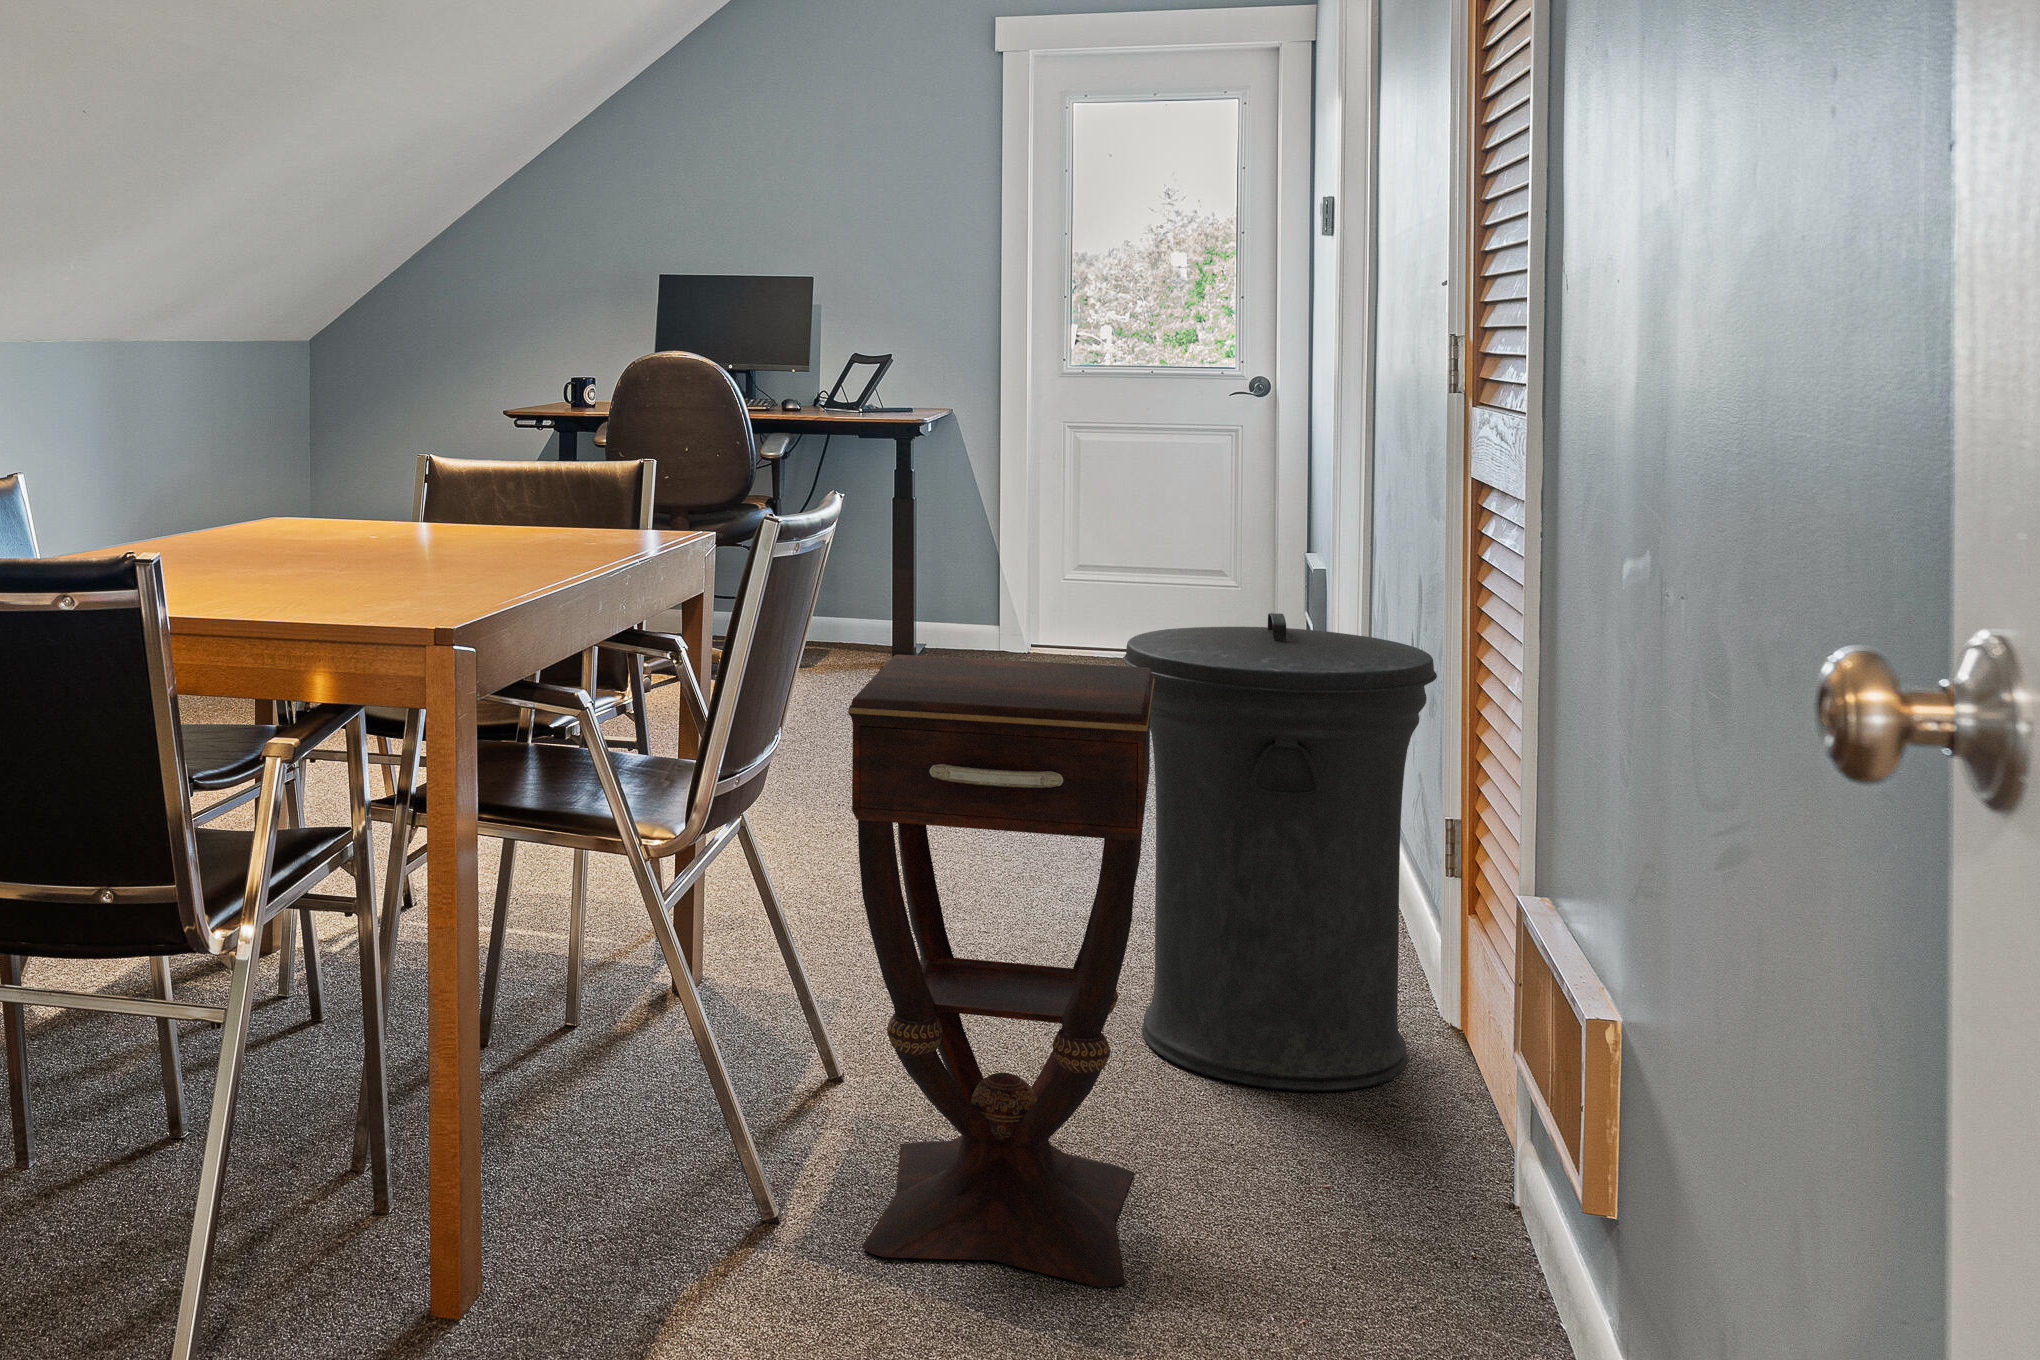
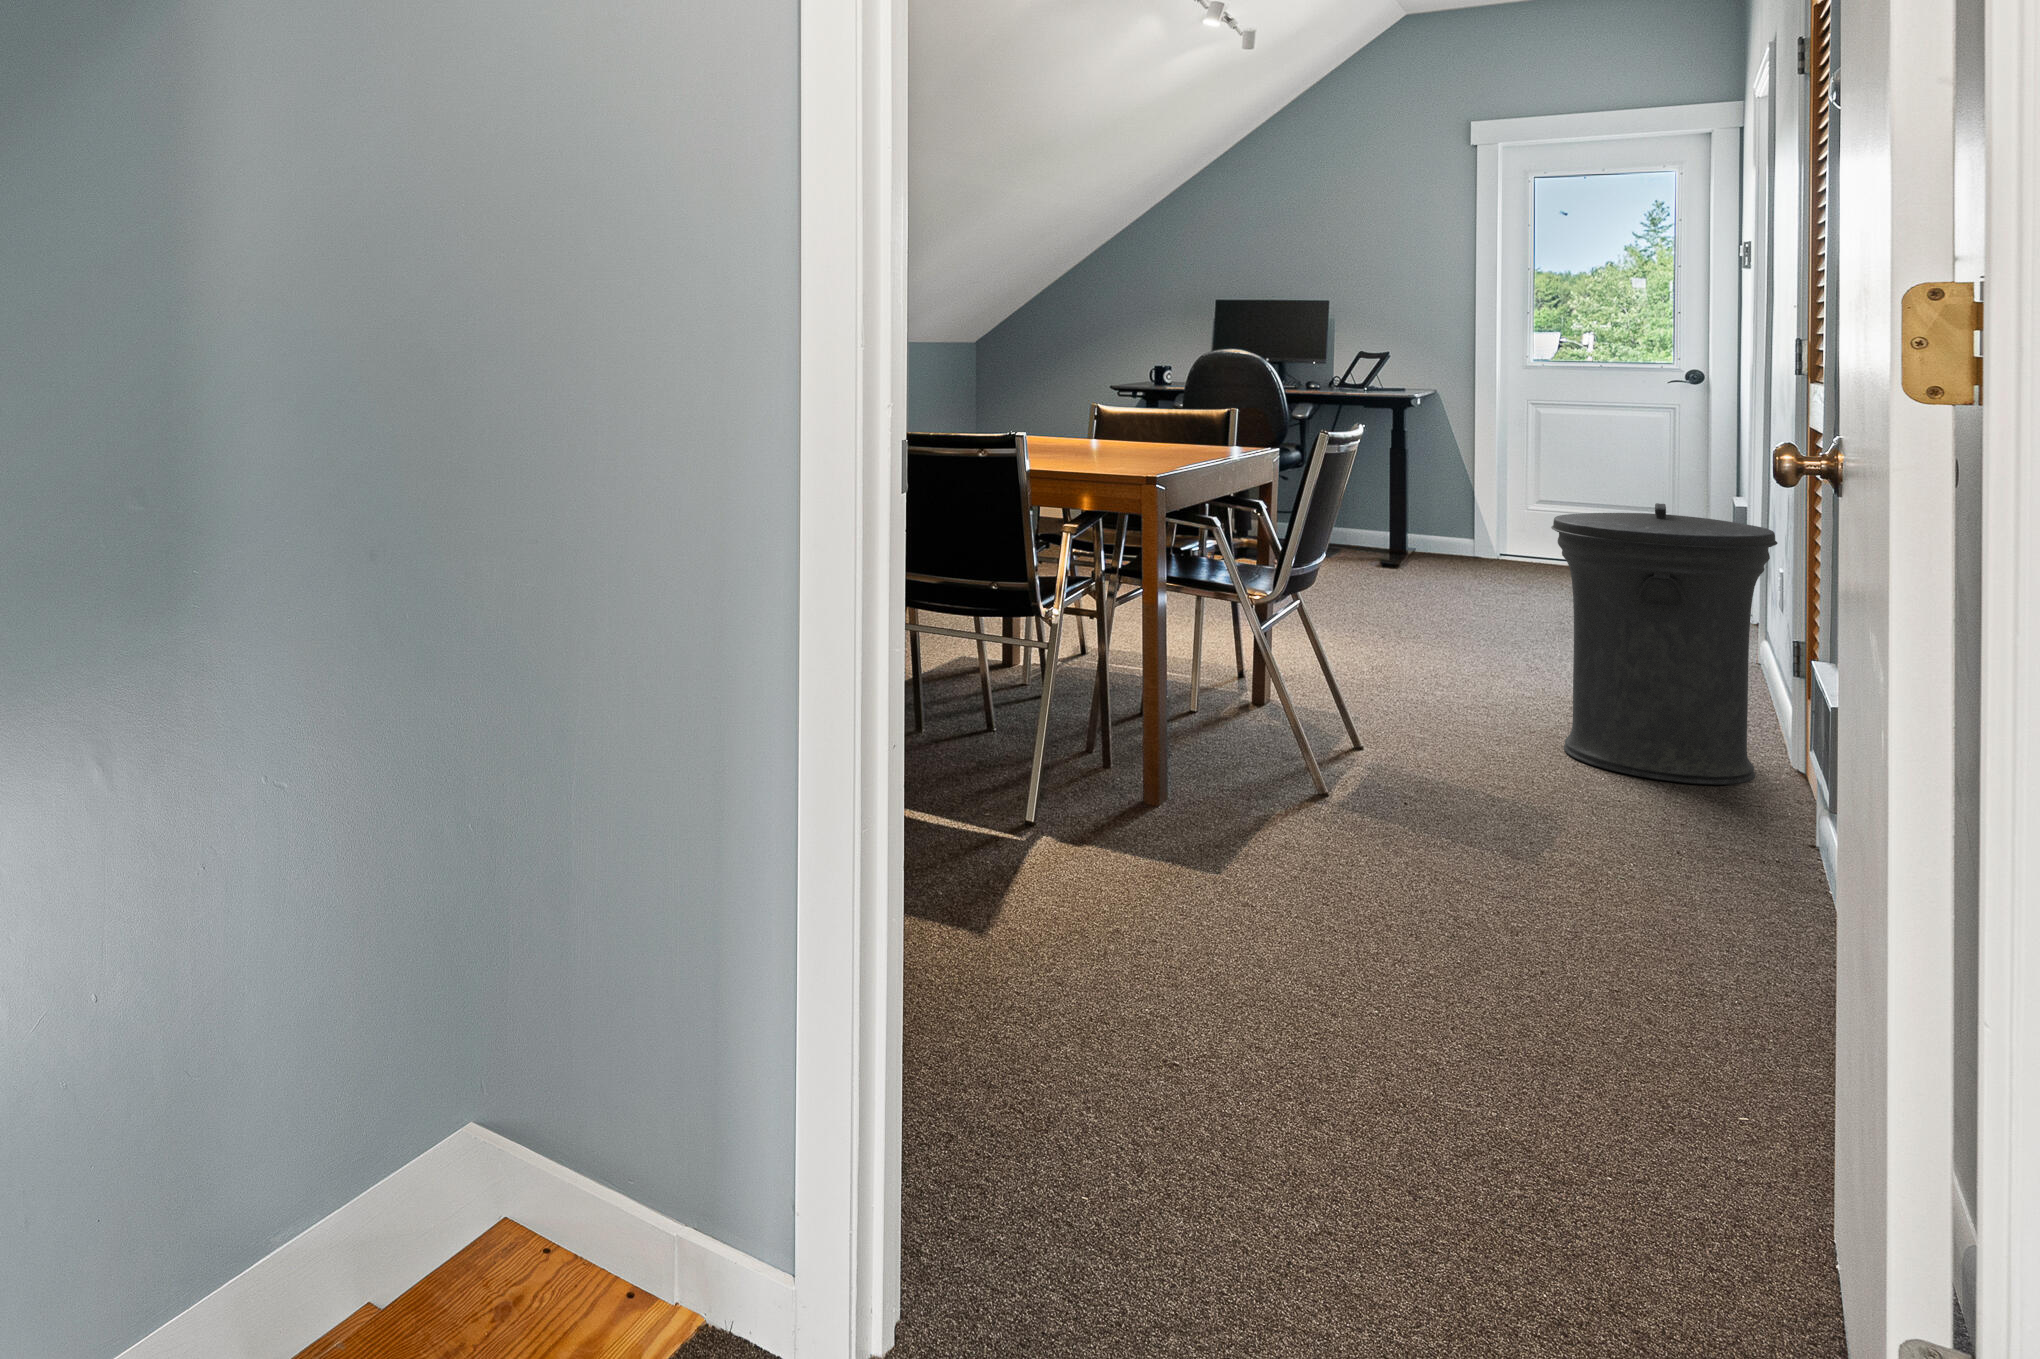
side table: present [848,655,1154,1287] -> none [1371,510,1565,838]

